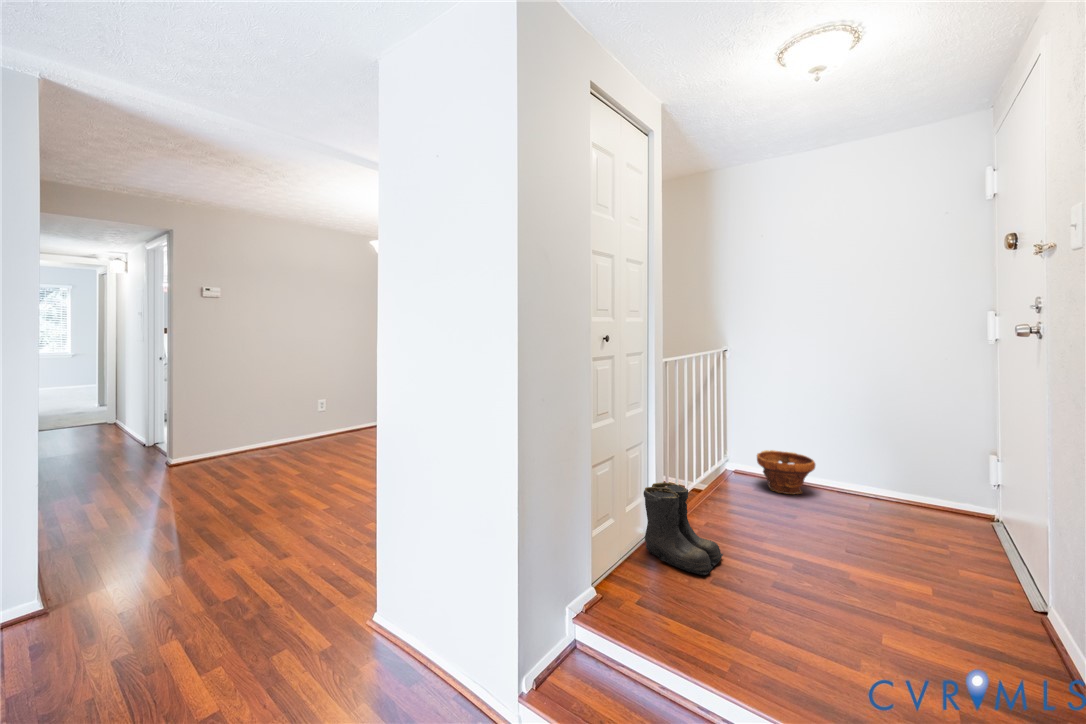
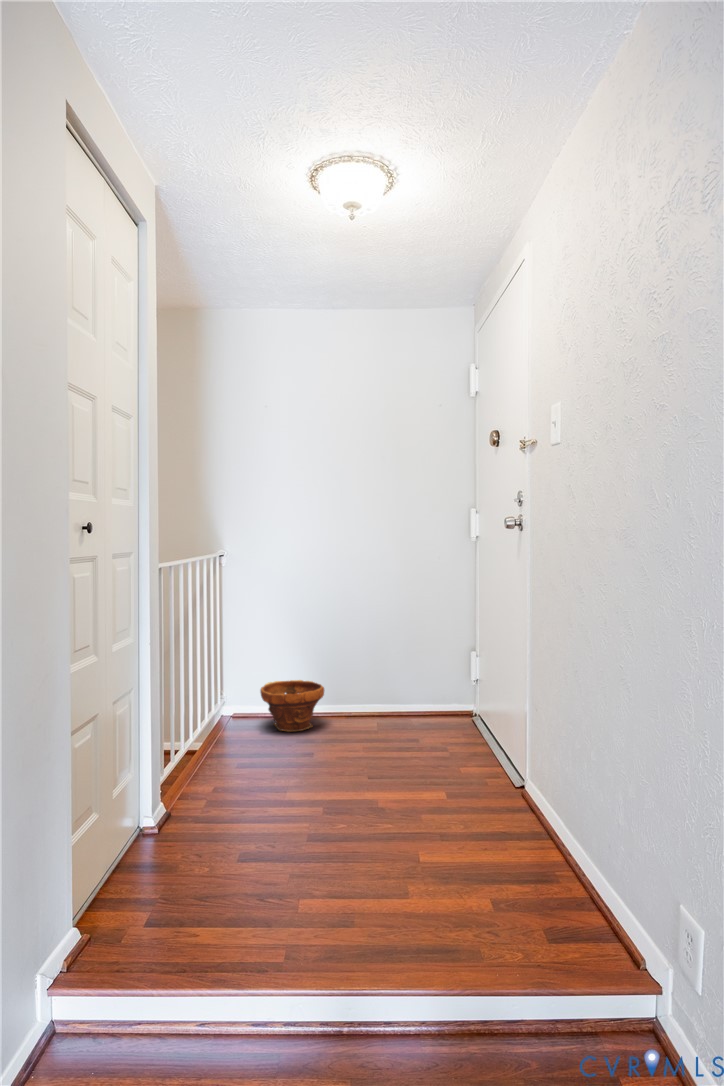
boots: present [644,482,723,575] -> none [135,743,244,858]

